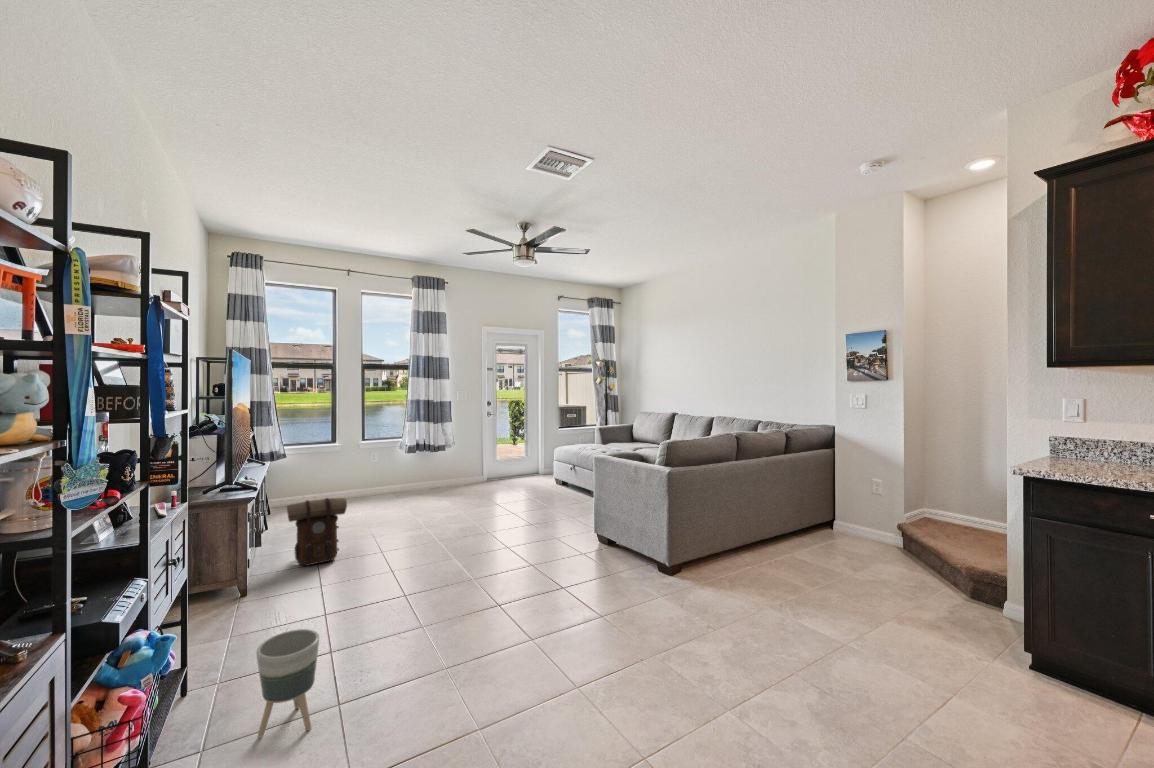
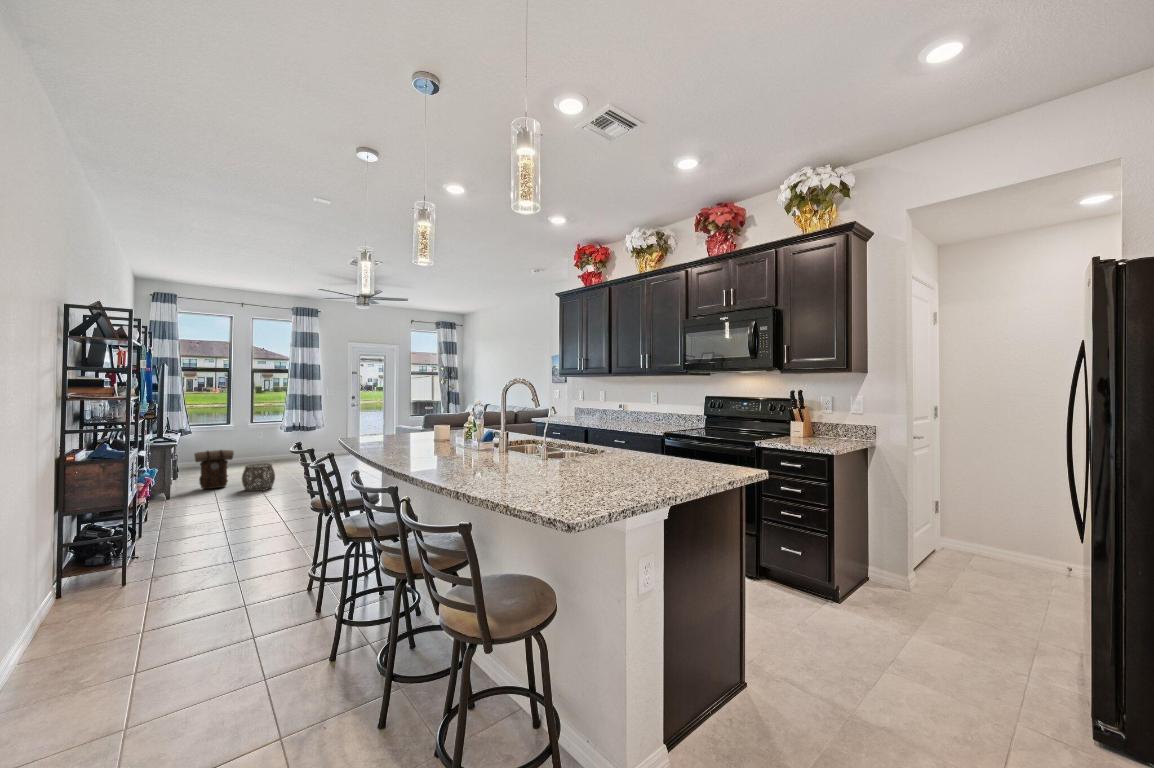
woven basket: none [361,522,414,577] -> present [242,463,275,491]
planter: present [256,629,319,738] -> none [182,488,211,528]

